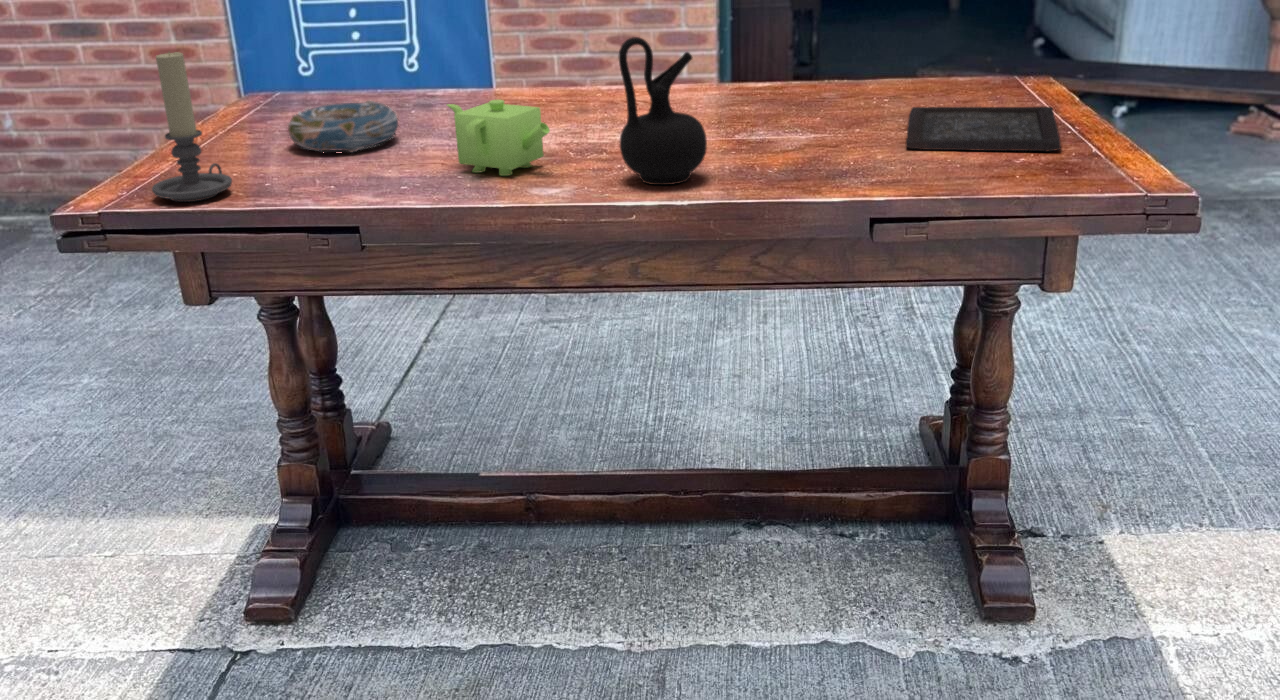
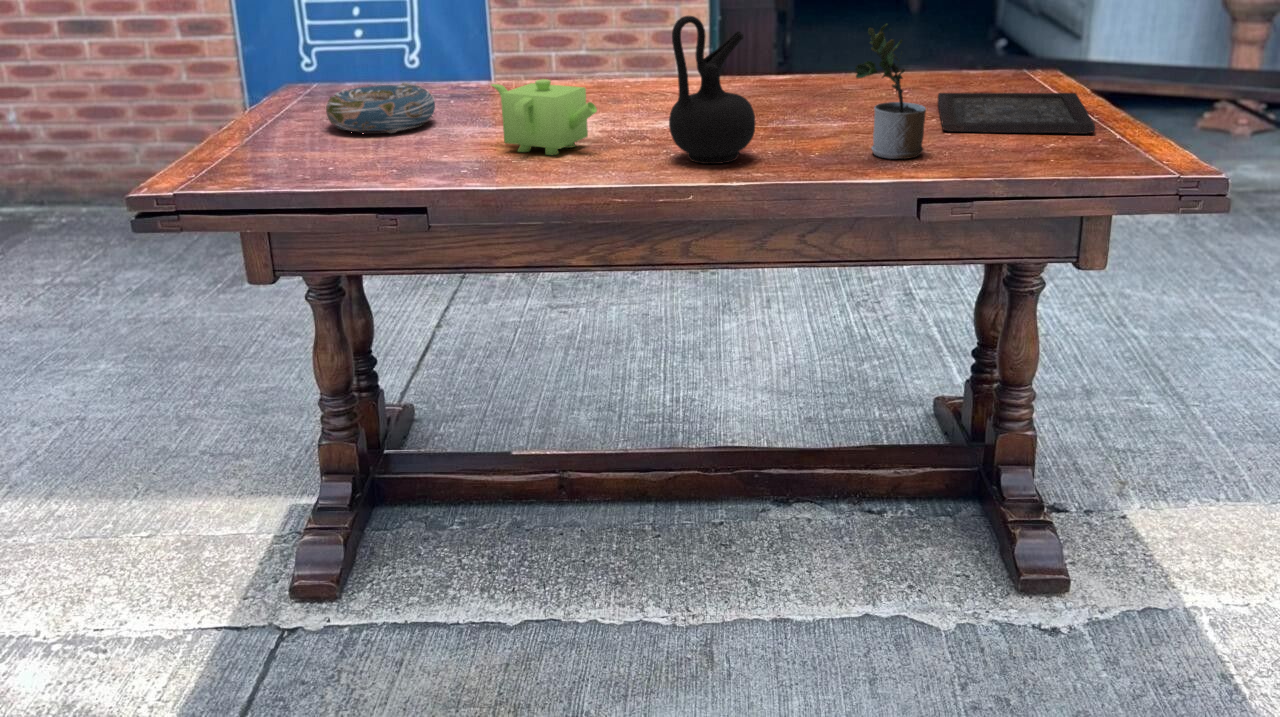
potted plant: none [805,43,880,180] -> present [855,24,926,159]
candle holder: present [152,52,232,202] -> none [199,26,279,179]

